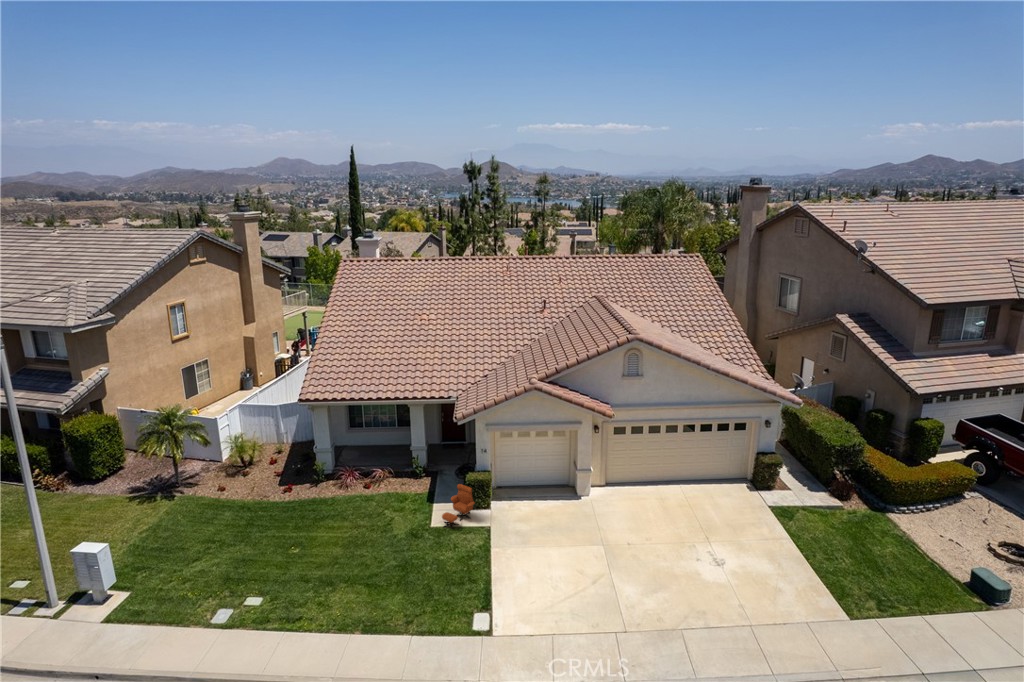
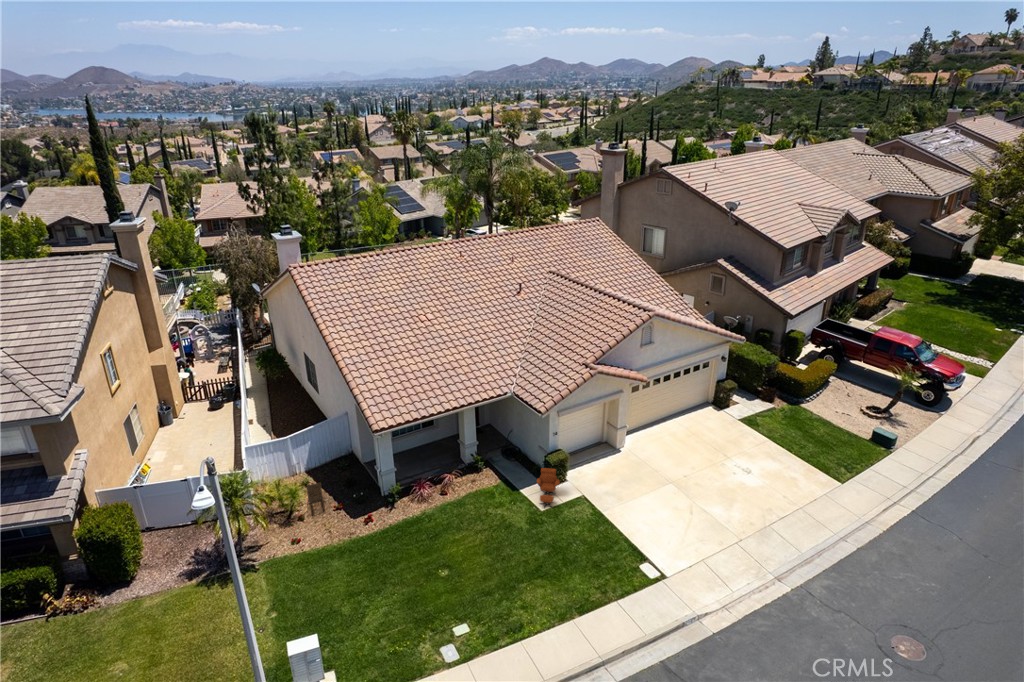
bench: none [249,447,276,474] -> present [307,483,325,516]

